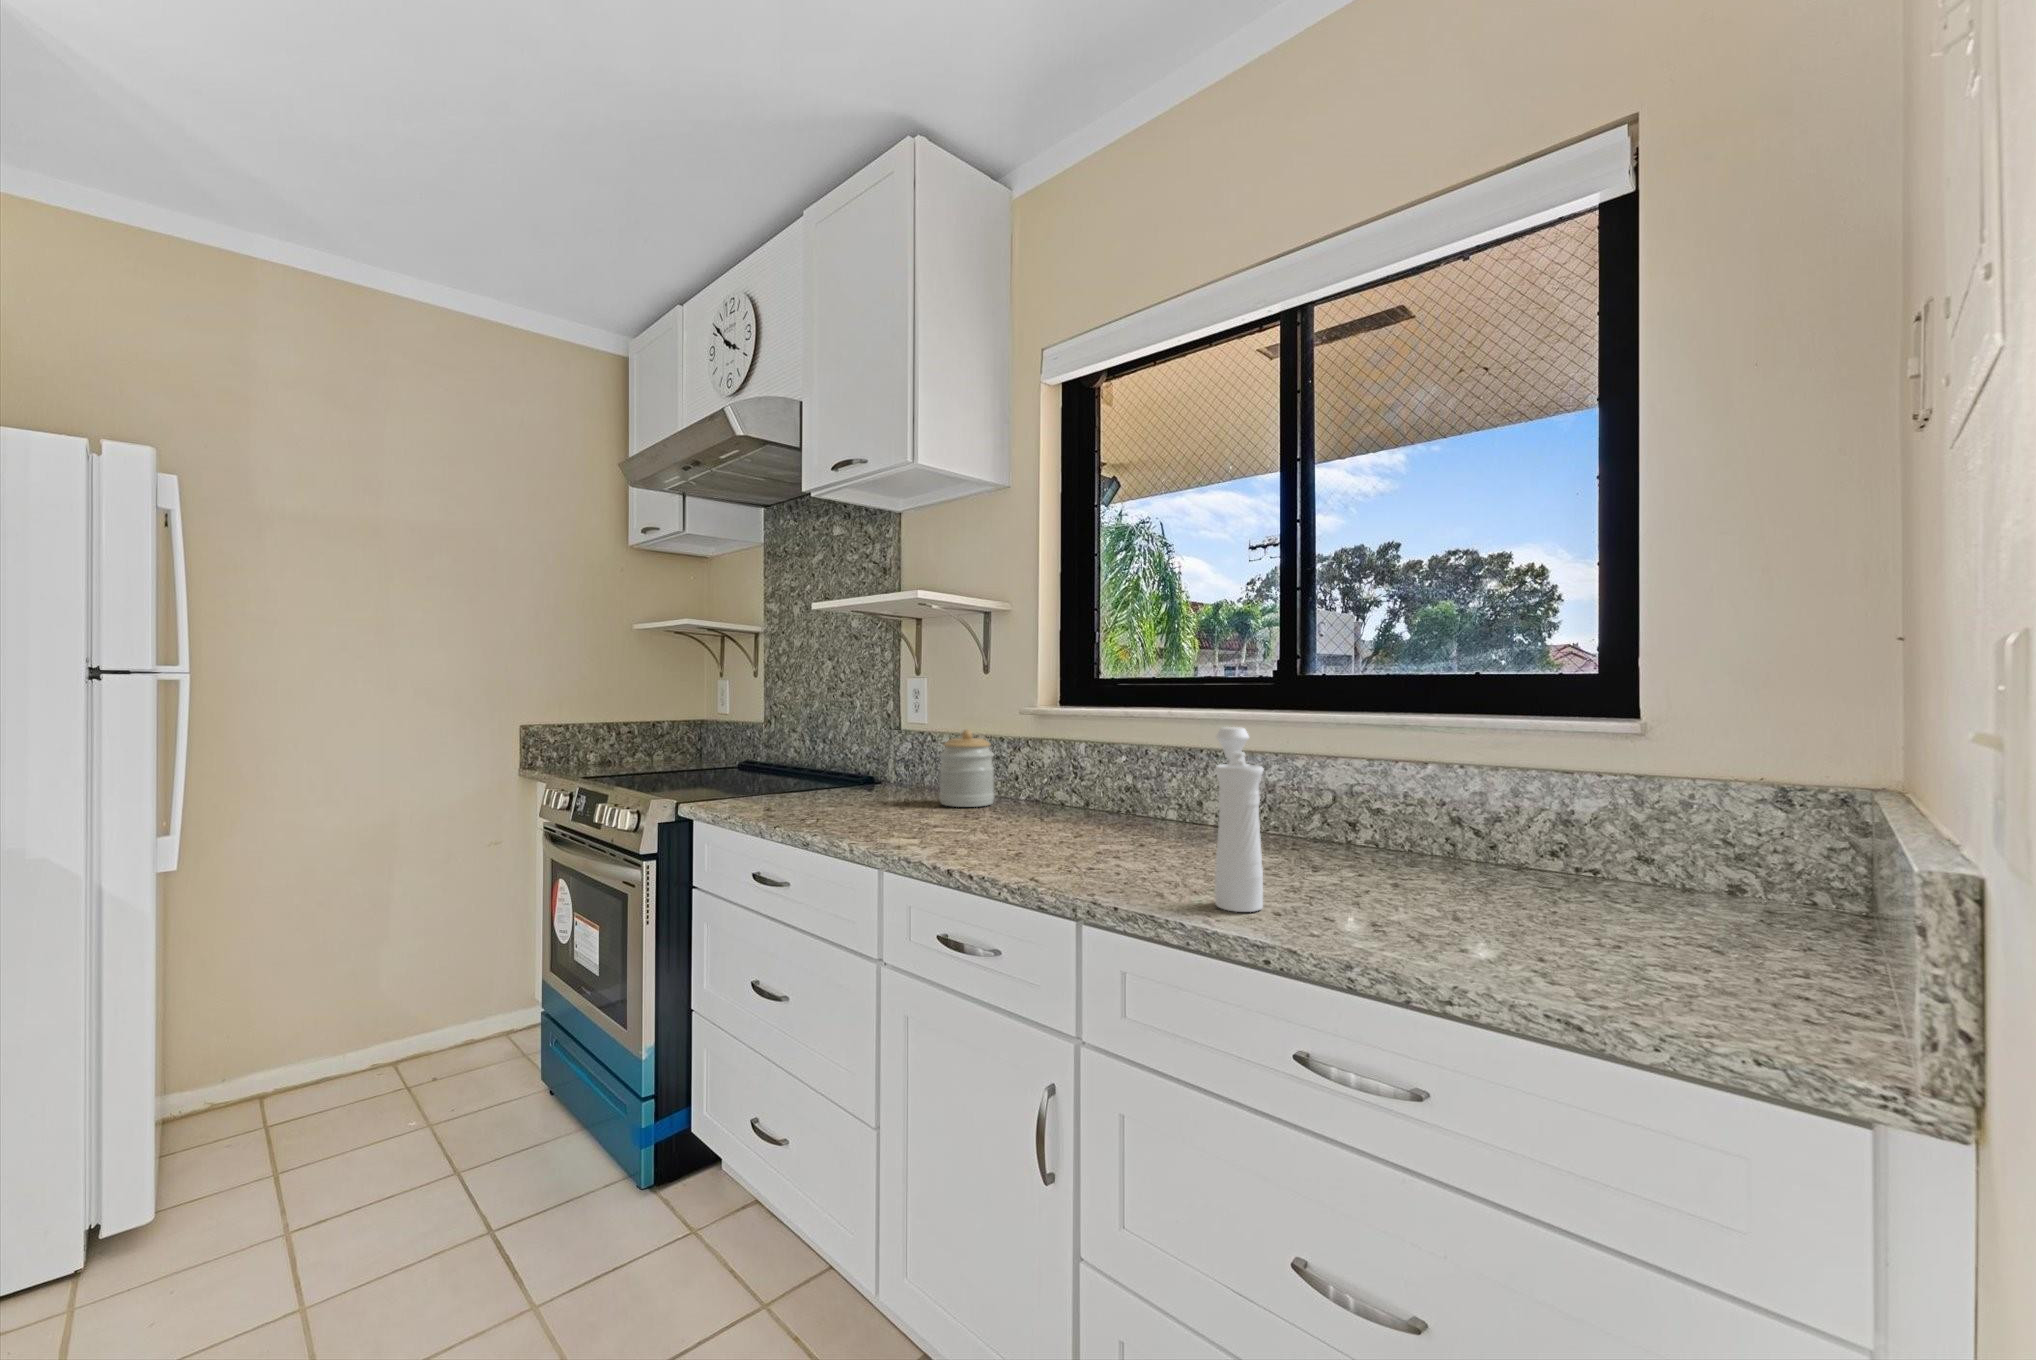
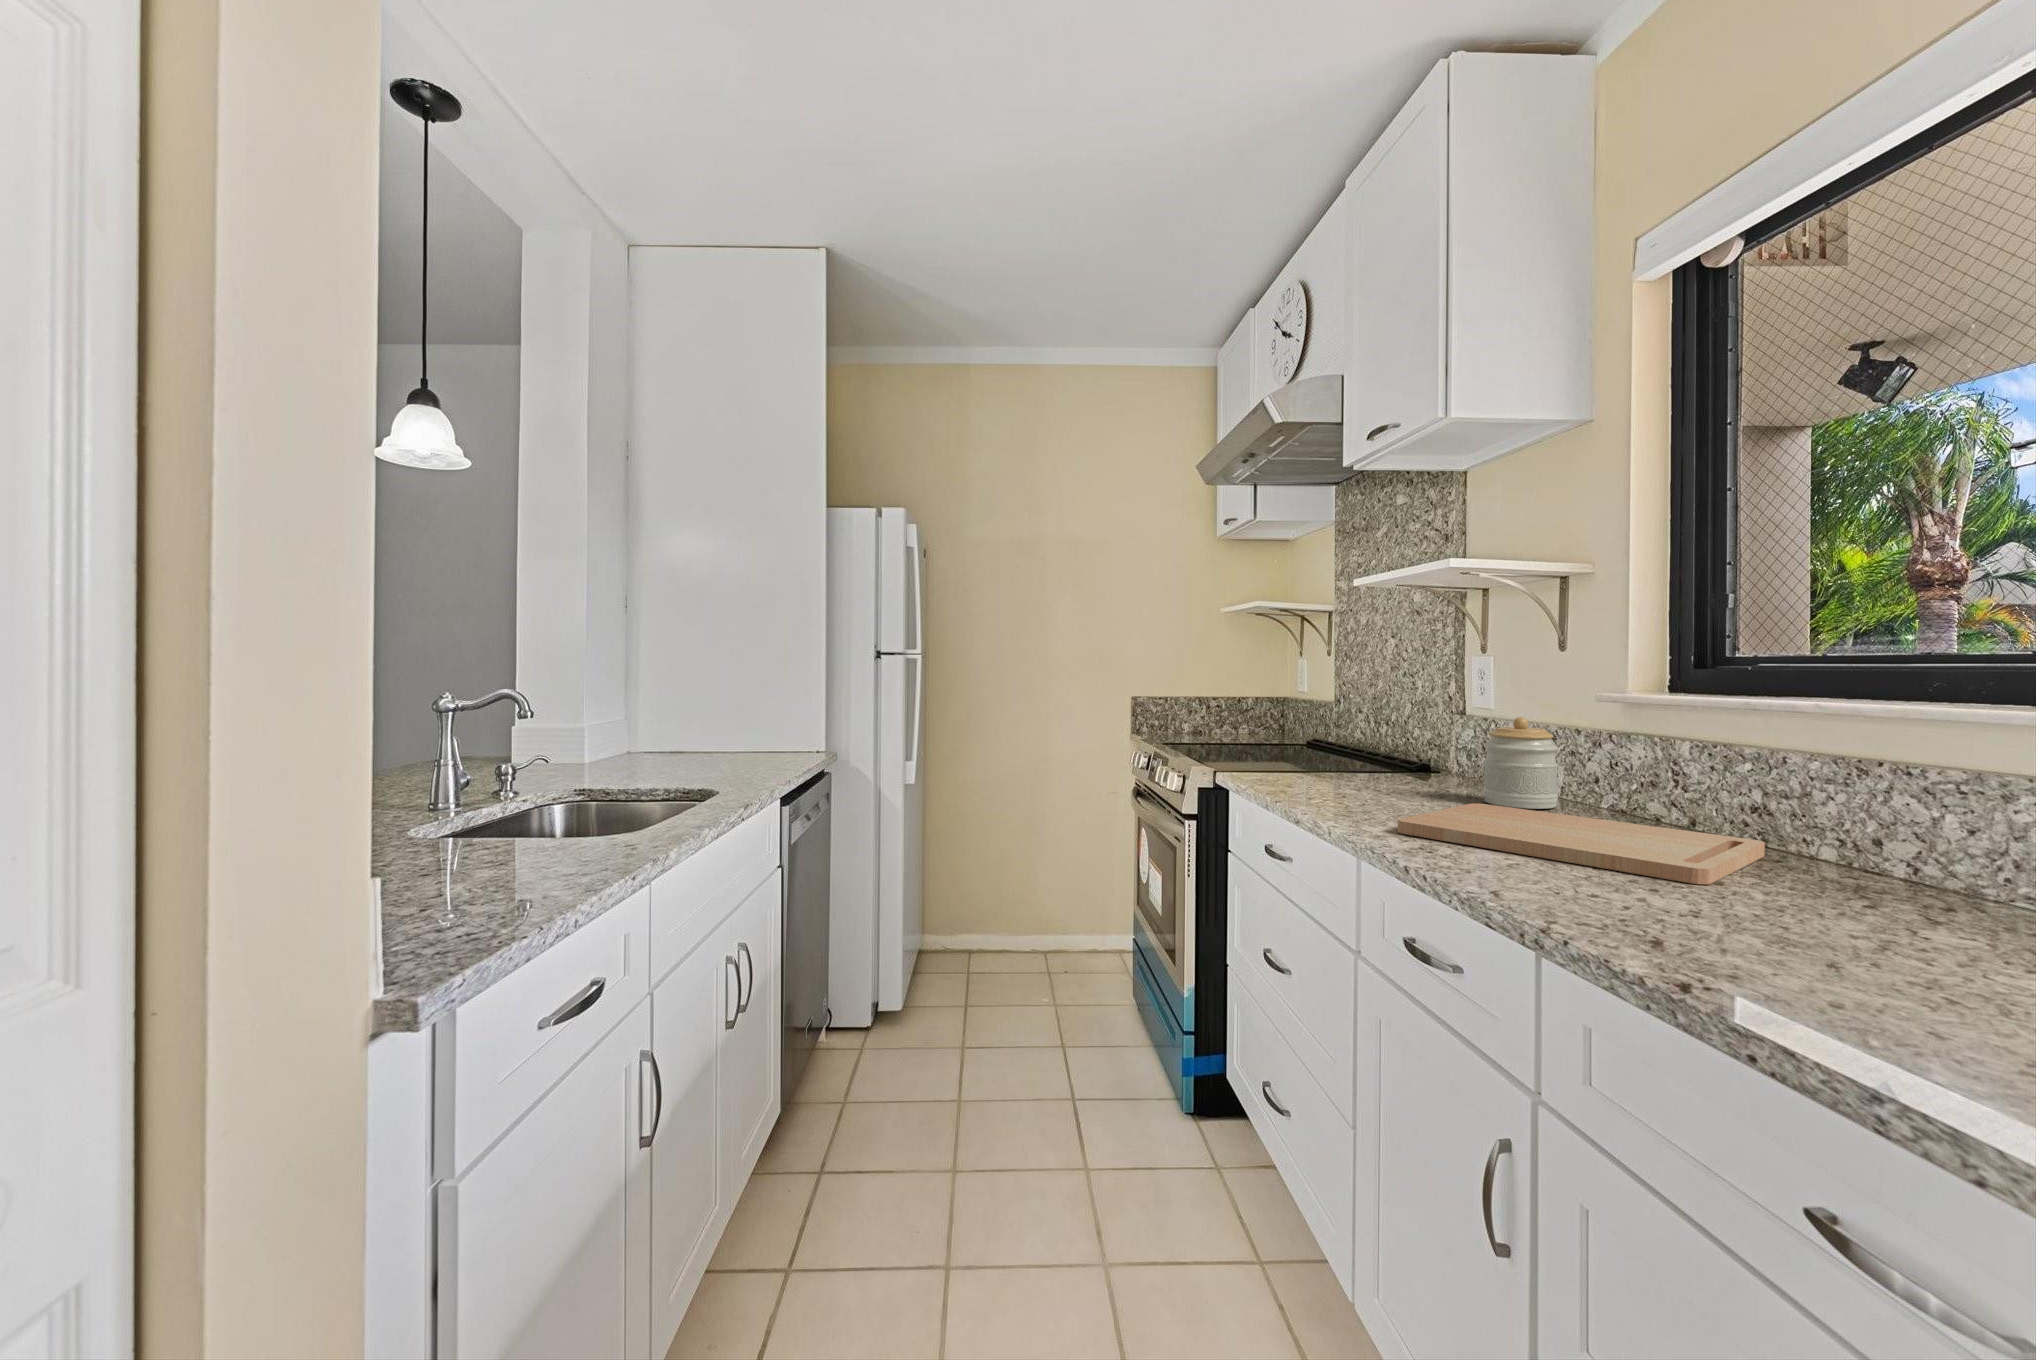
pepper mill: present [1215,727,1263,912] -> none [1747,731,1860,1006]
cutting board: none [904,806,1141,847] -> present [1398,803,1765,884]

